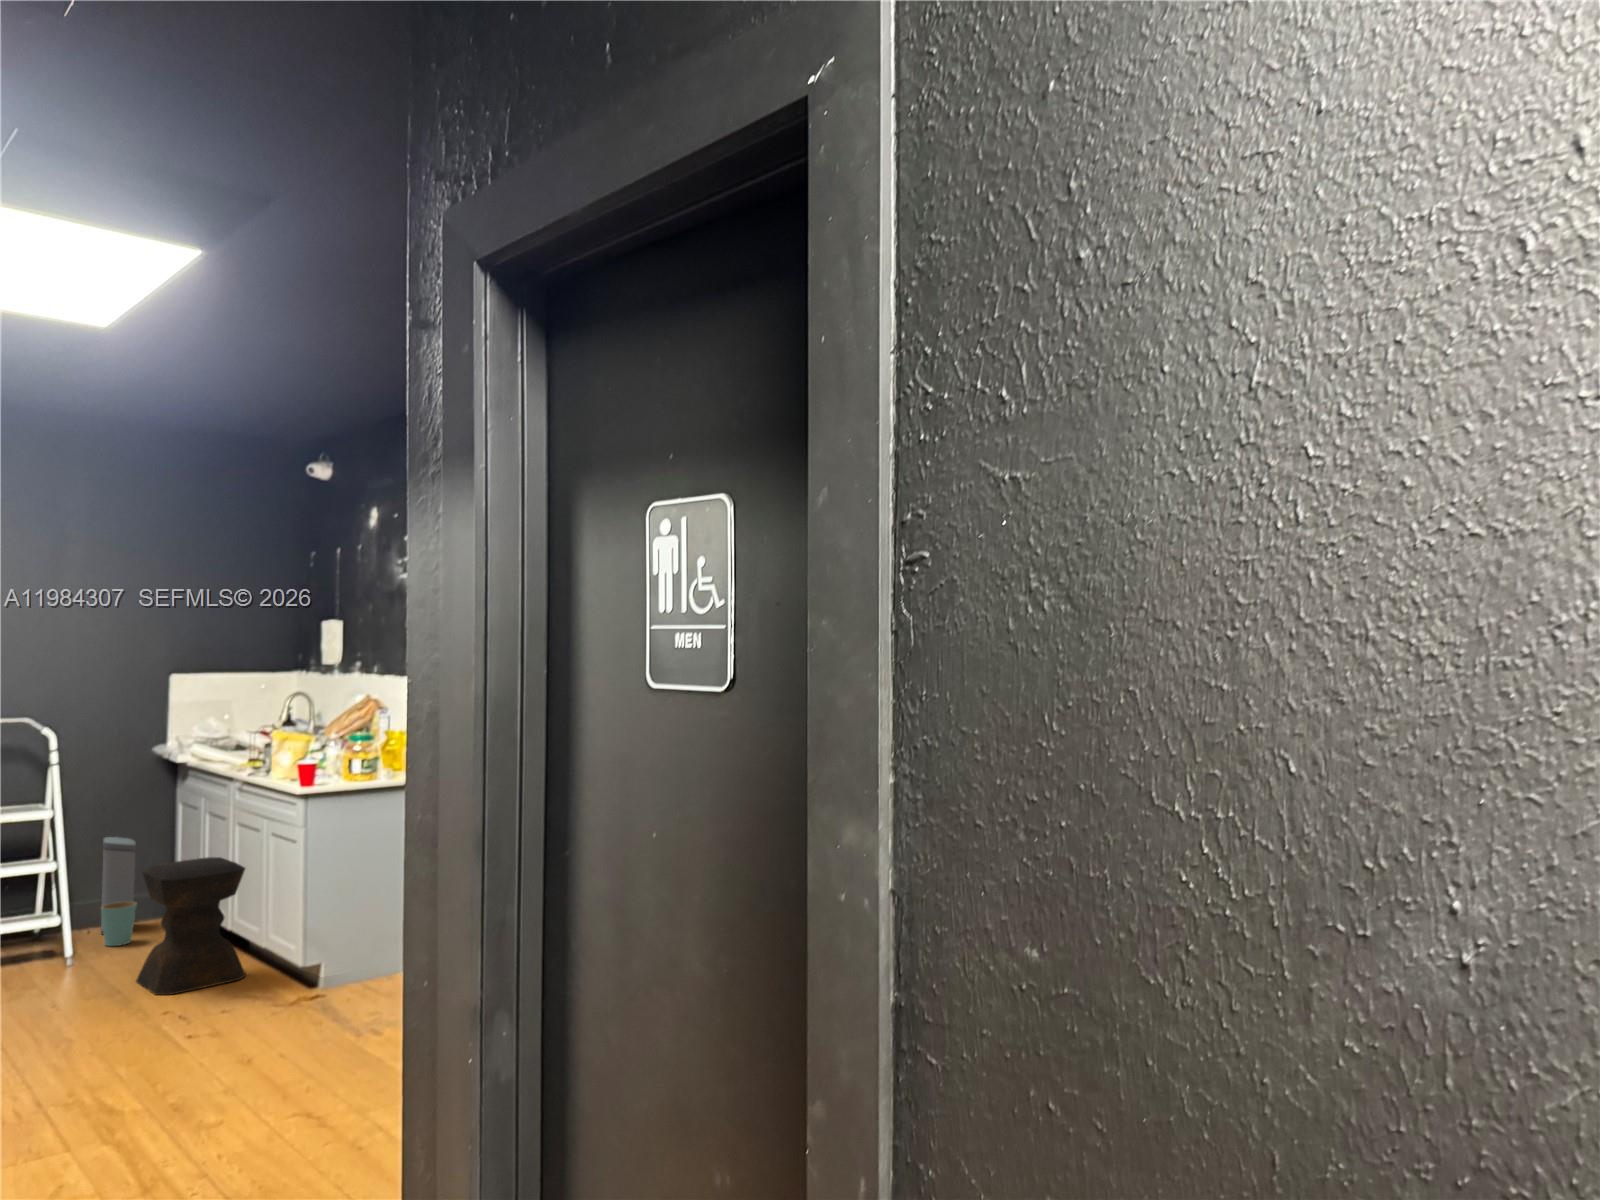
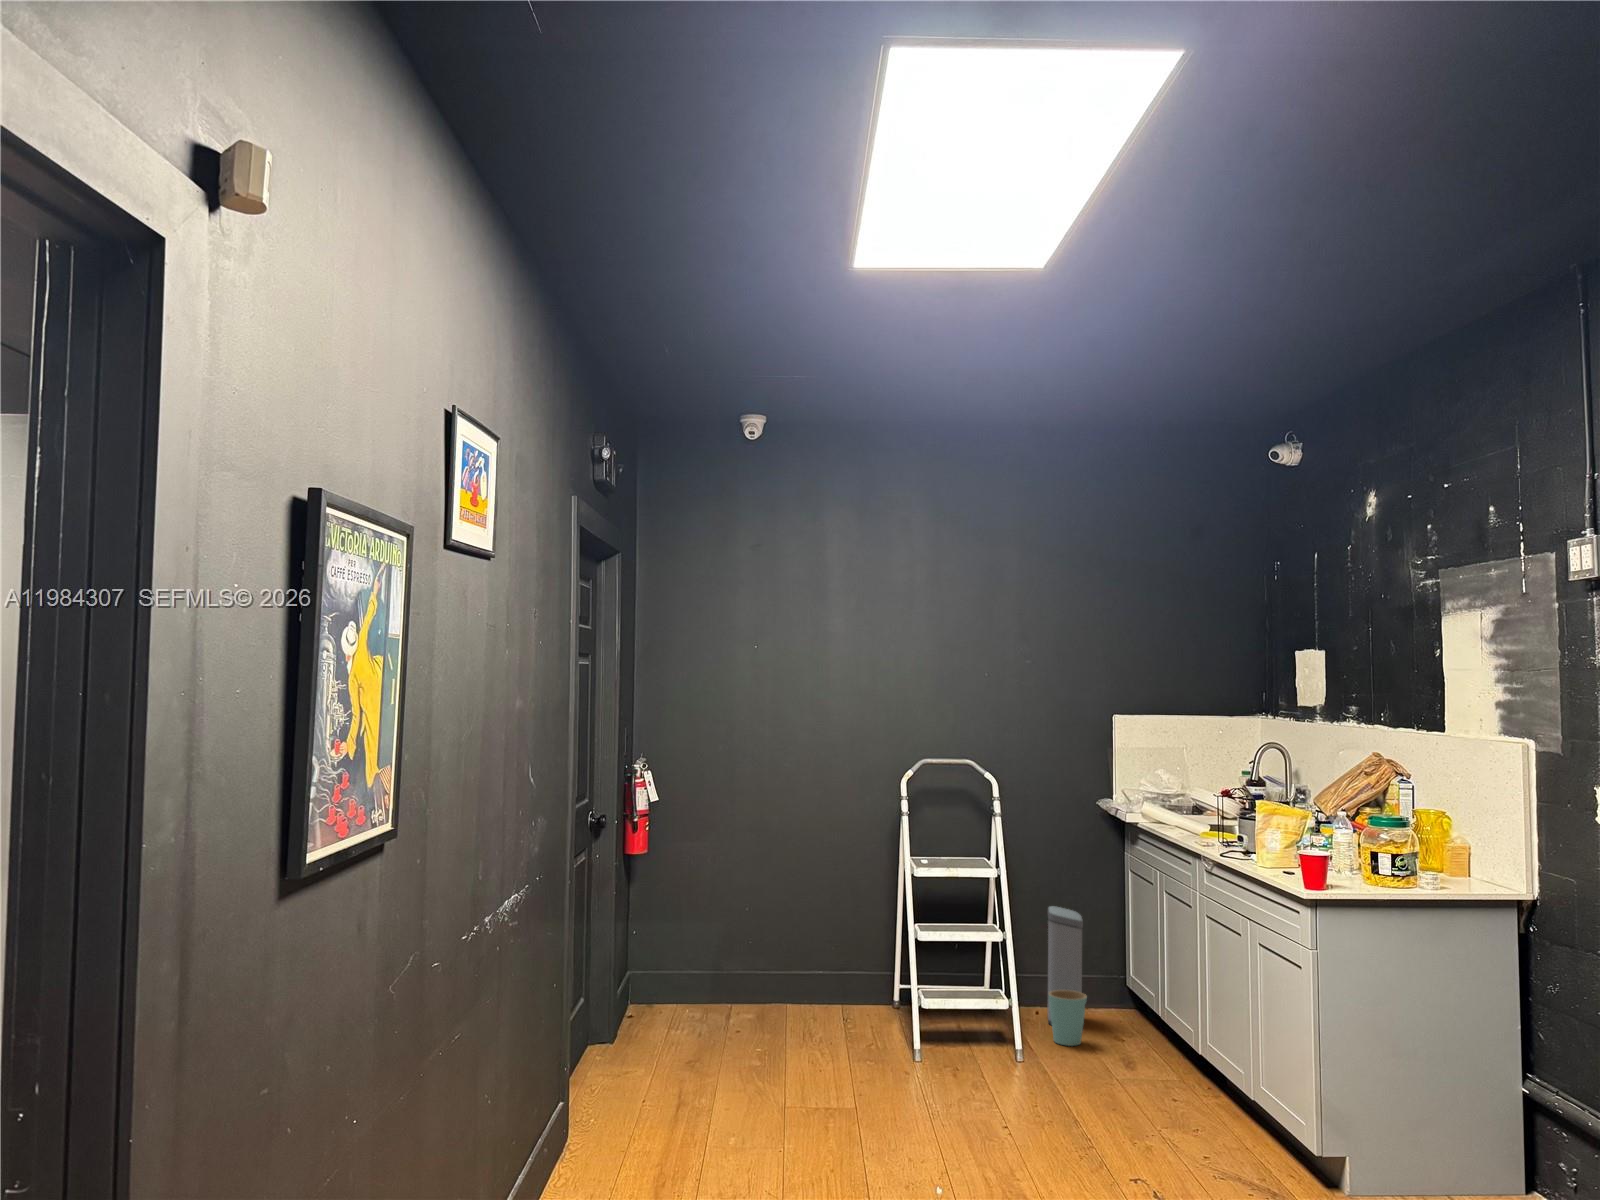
stool: present [136,857,246,995] -> none [1092,959,1229,1143]

